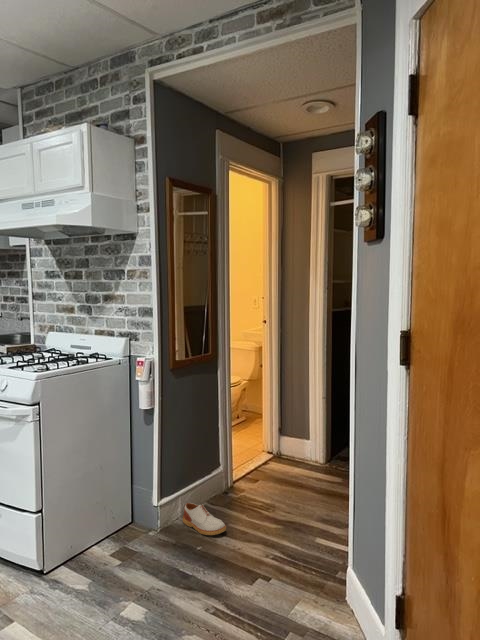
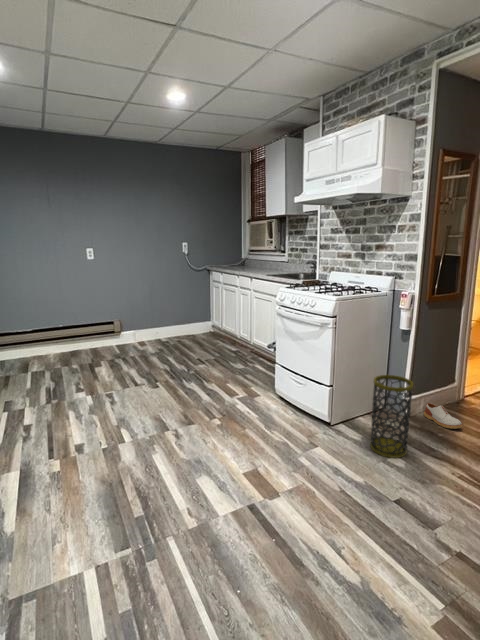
trash can: none [95,481,151,611] -> present [370,375,413,458]

